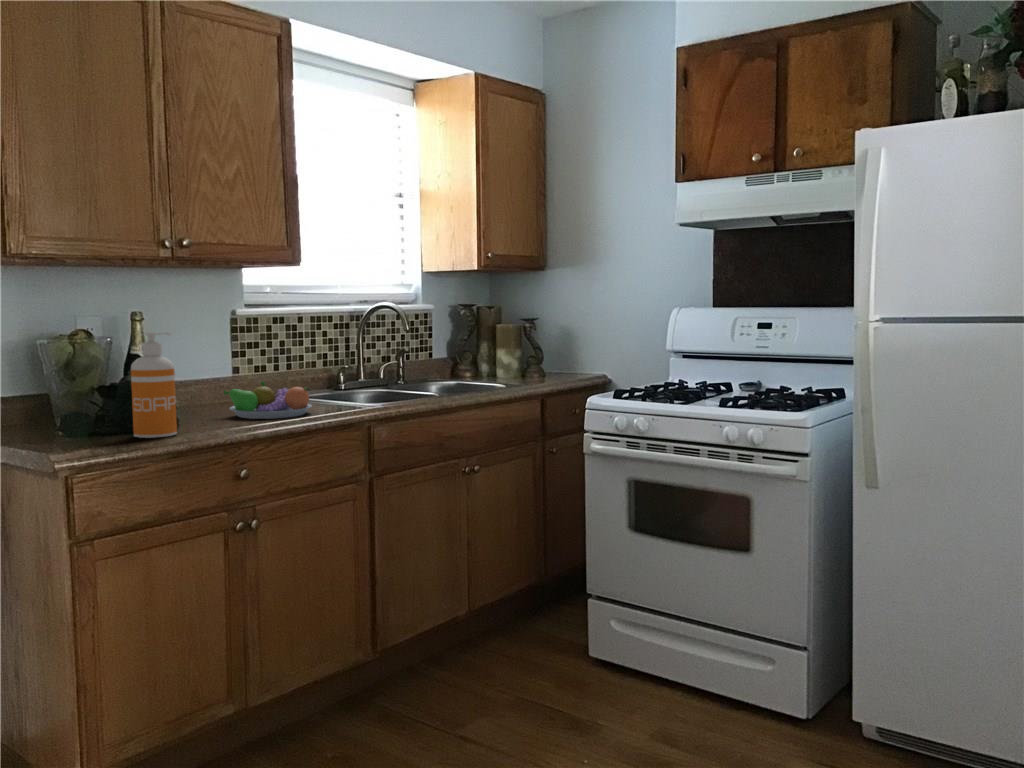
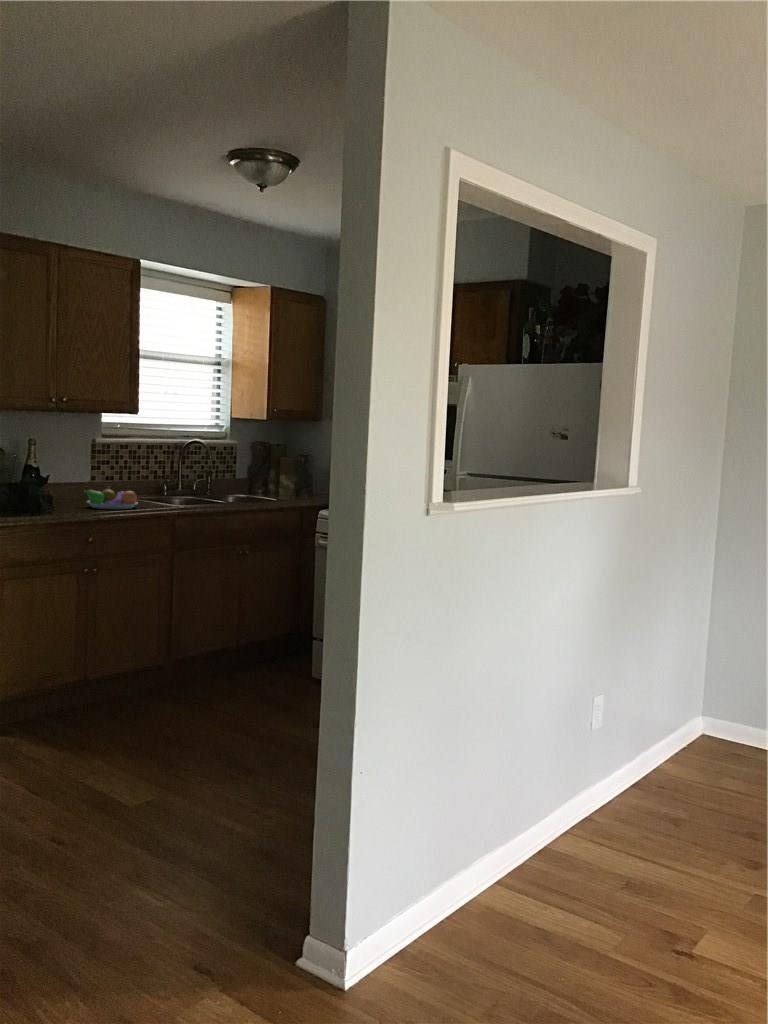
soap dispenser: present [131,332,177,438] -> none [29,453,54,514]

